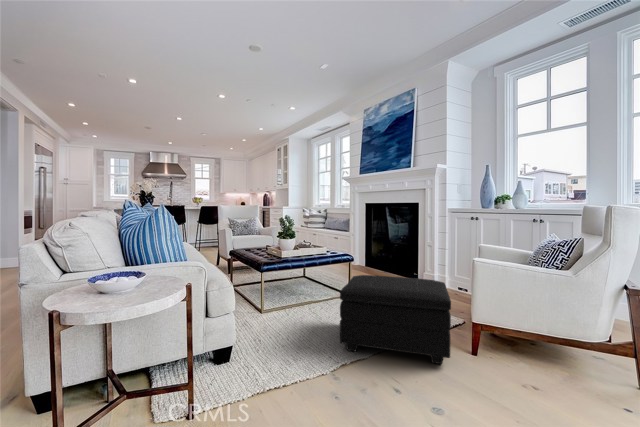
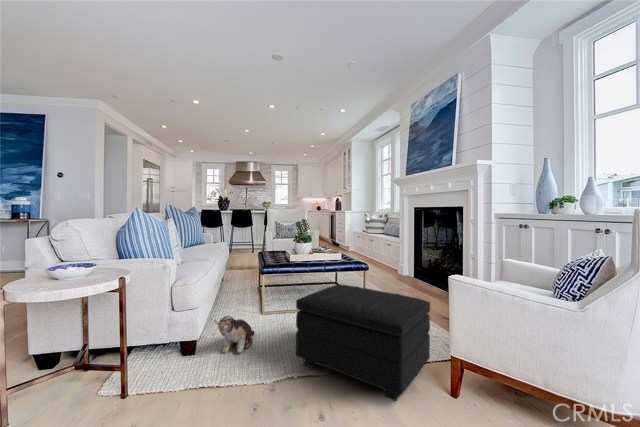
plush toy: none [259,314,284,353] -> present [214,316,255,353]

